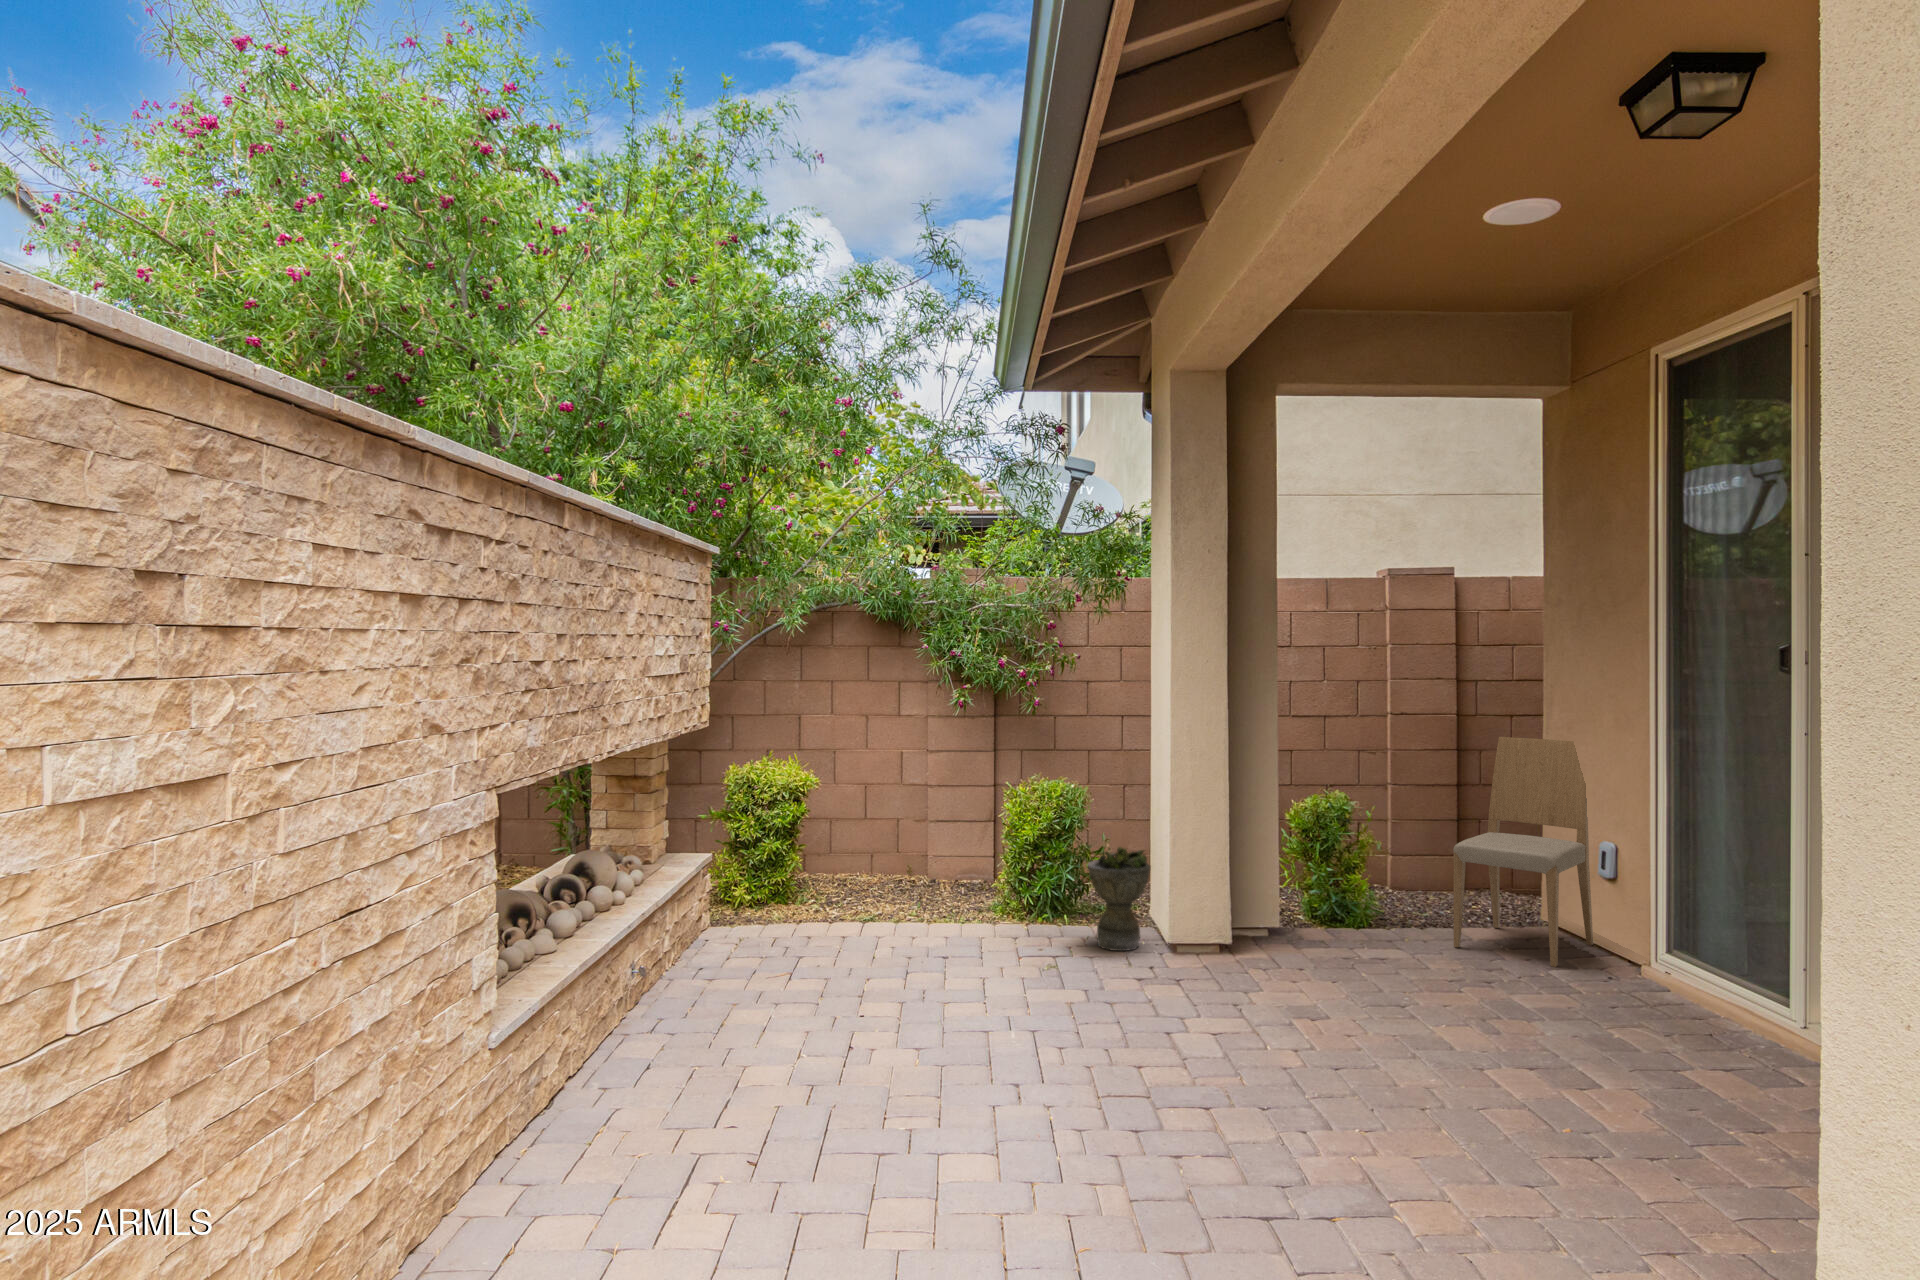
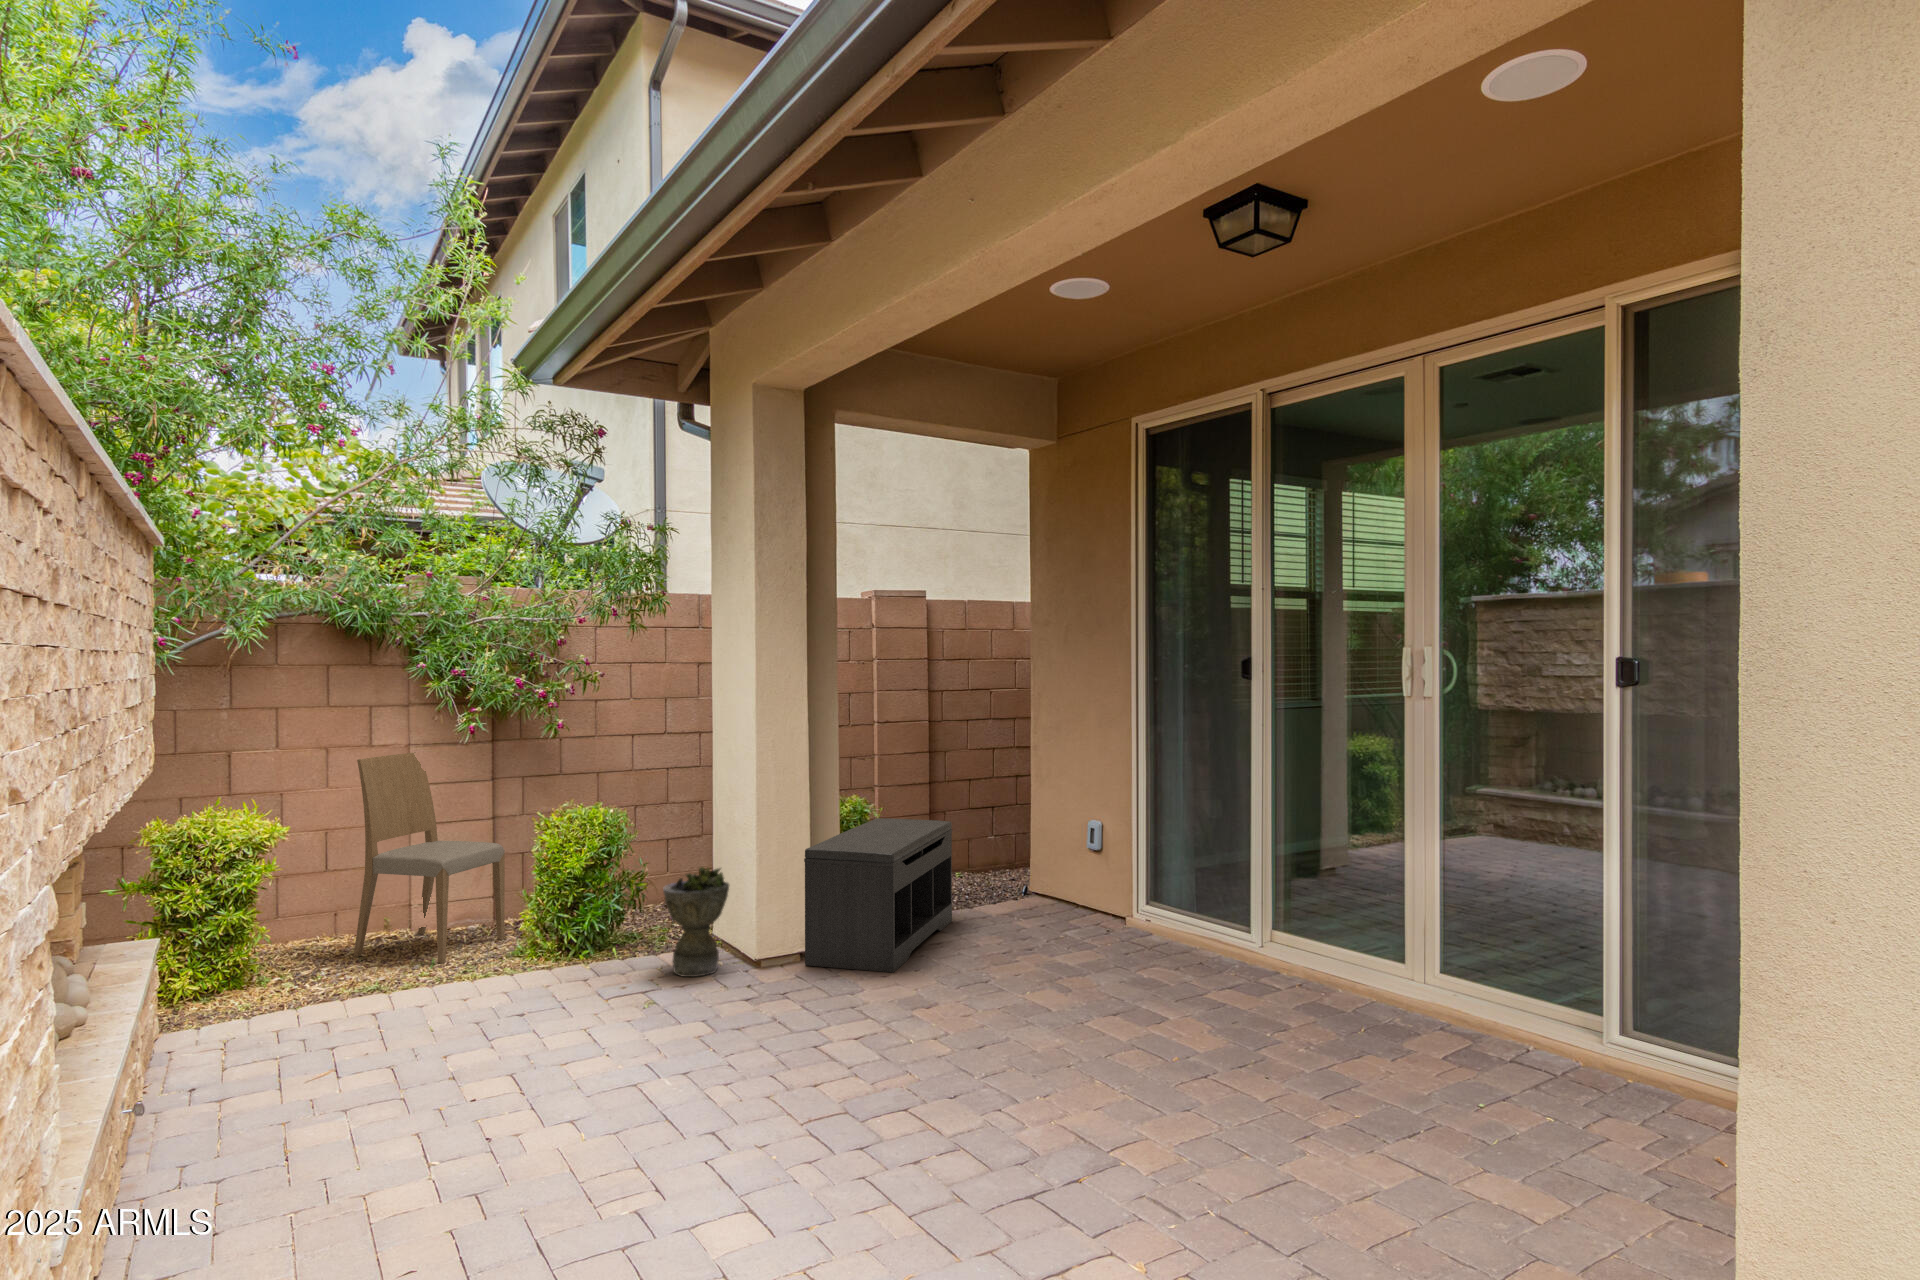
dining chair: present [1453,737,1593,967] -> present [354,753,505,963]
bench: none [1221,817,1417,980] -> present [804,818,952,972]

